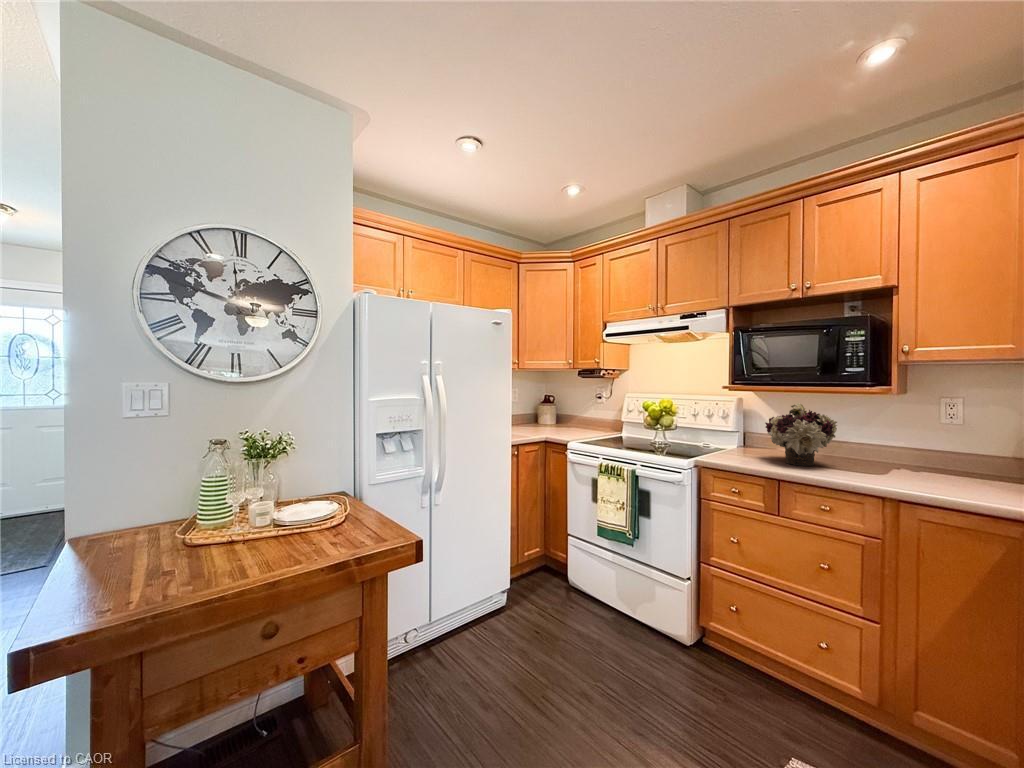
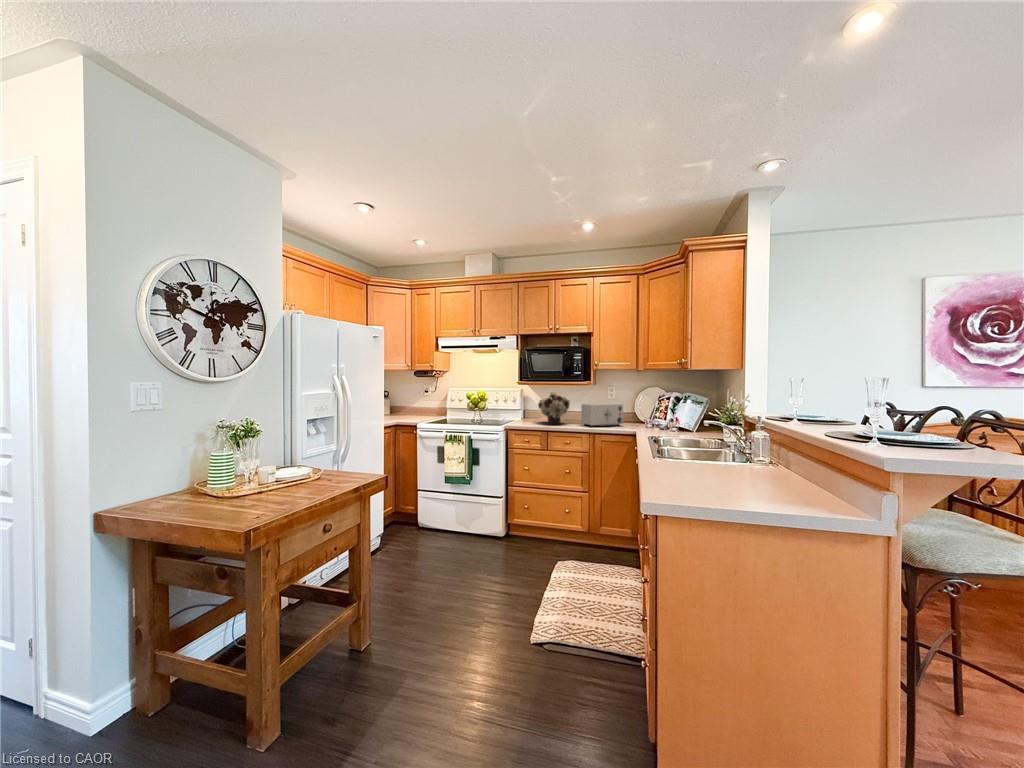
toaster: none [865,429,991,486] -> present [581,403,623,427]

